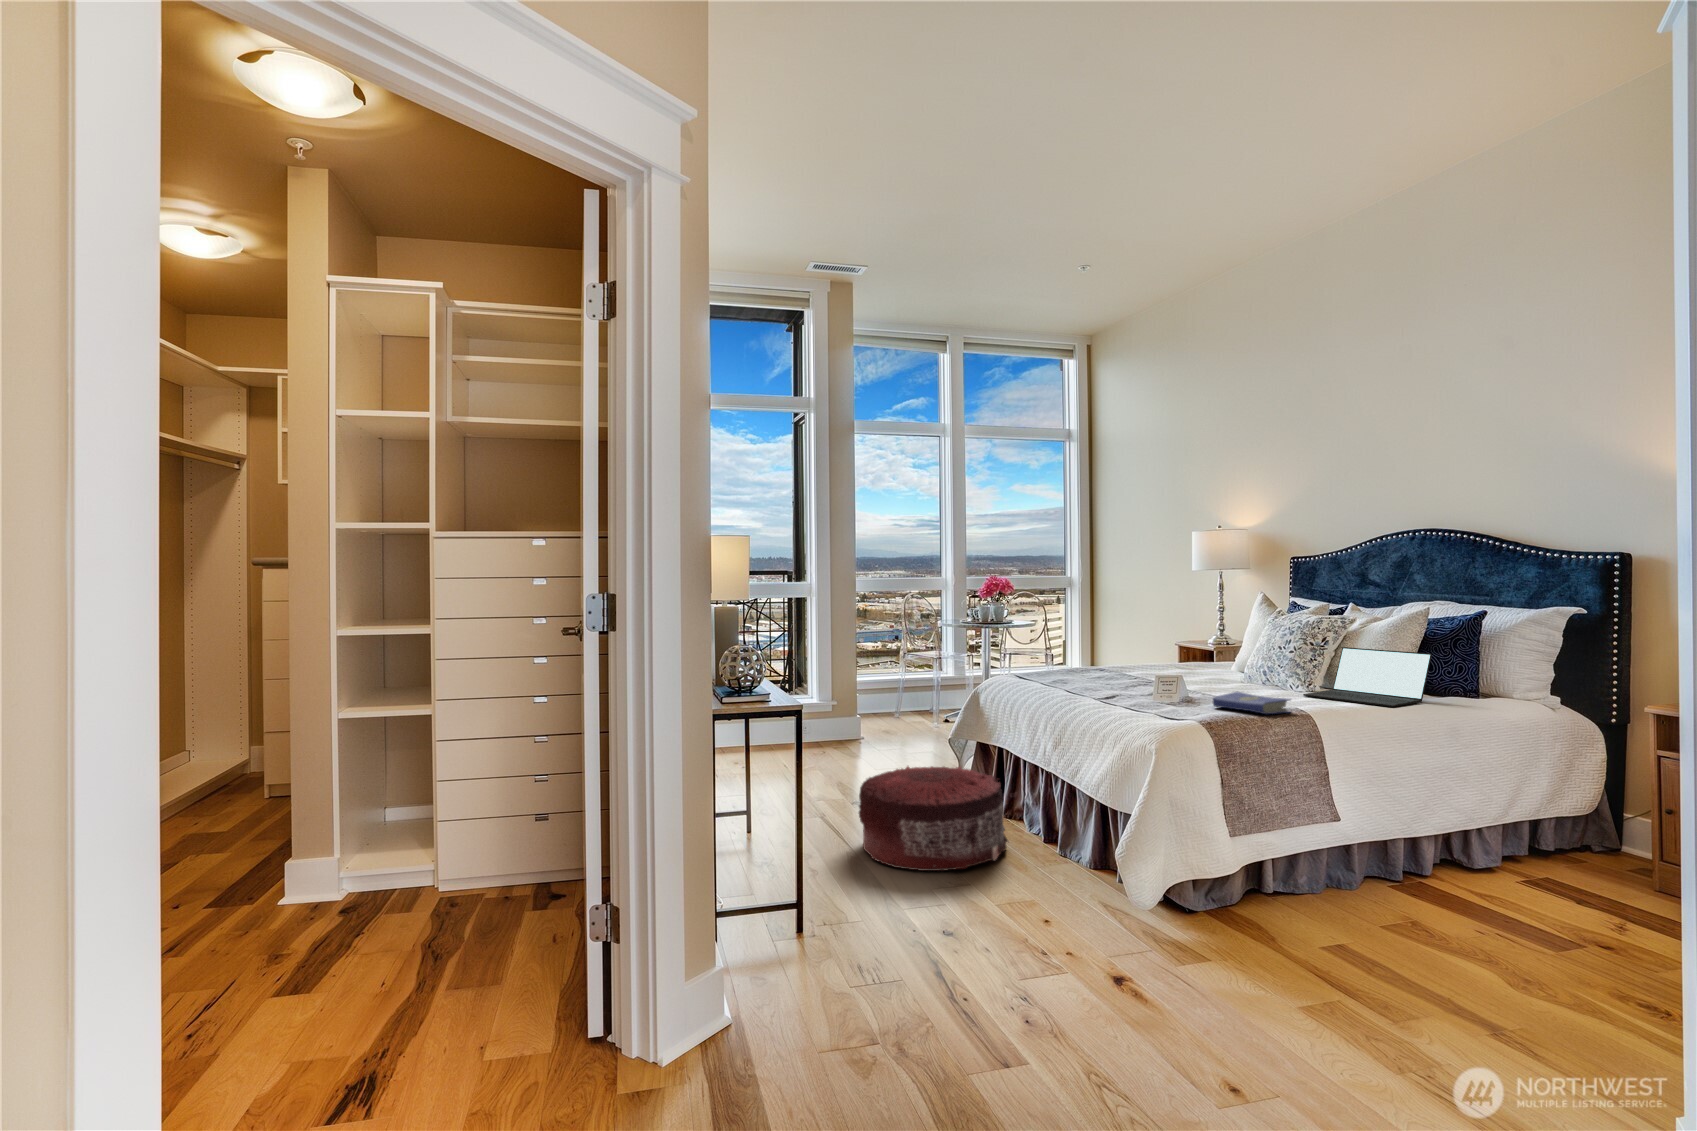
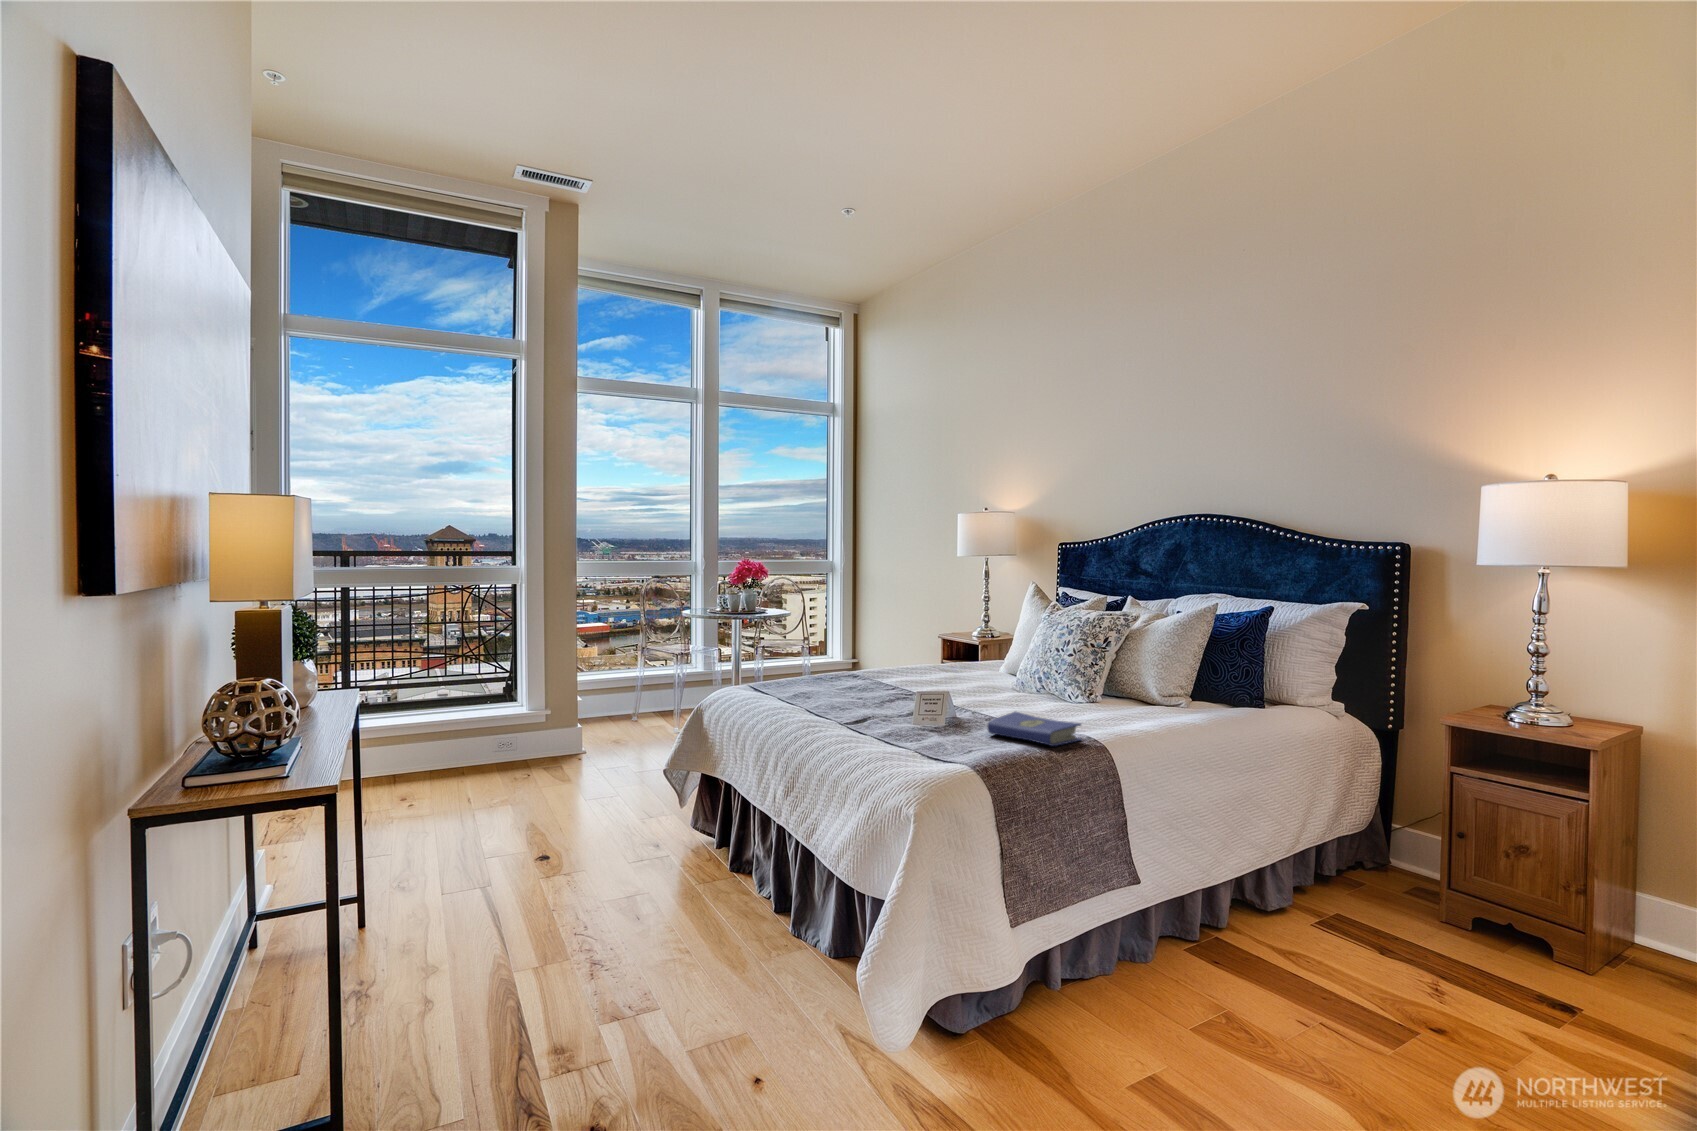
laptop: present [1303,647,1432,707] -> none [1085,649,1225,726]
pouf: present [859,766,1008,871] -> none [504,816,727,995]

